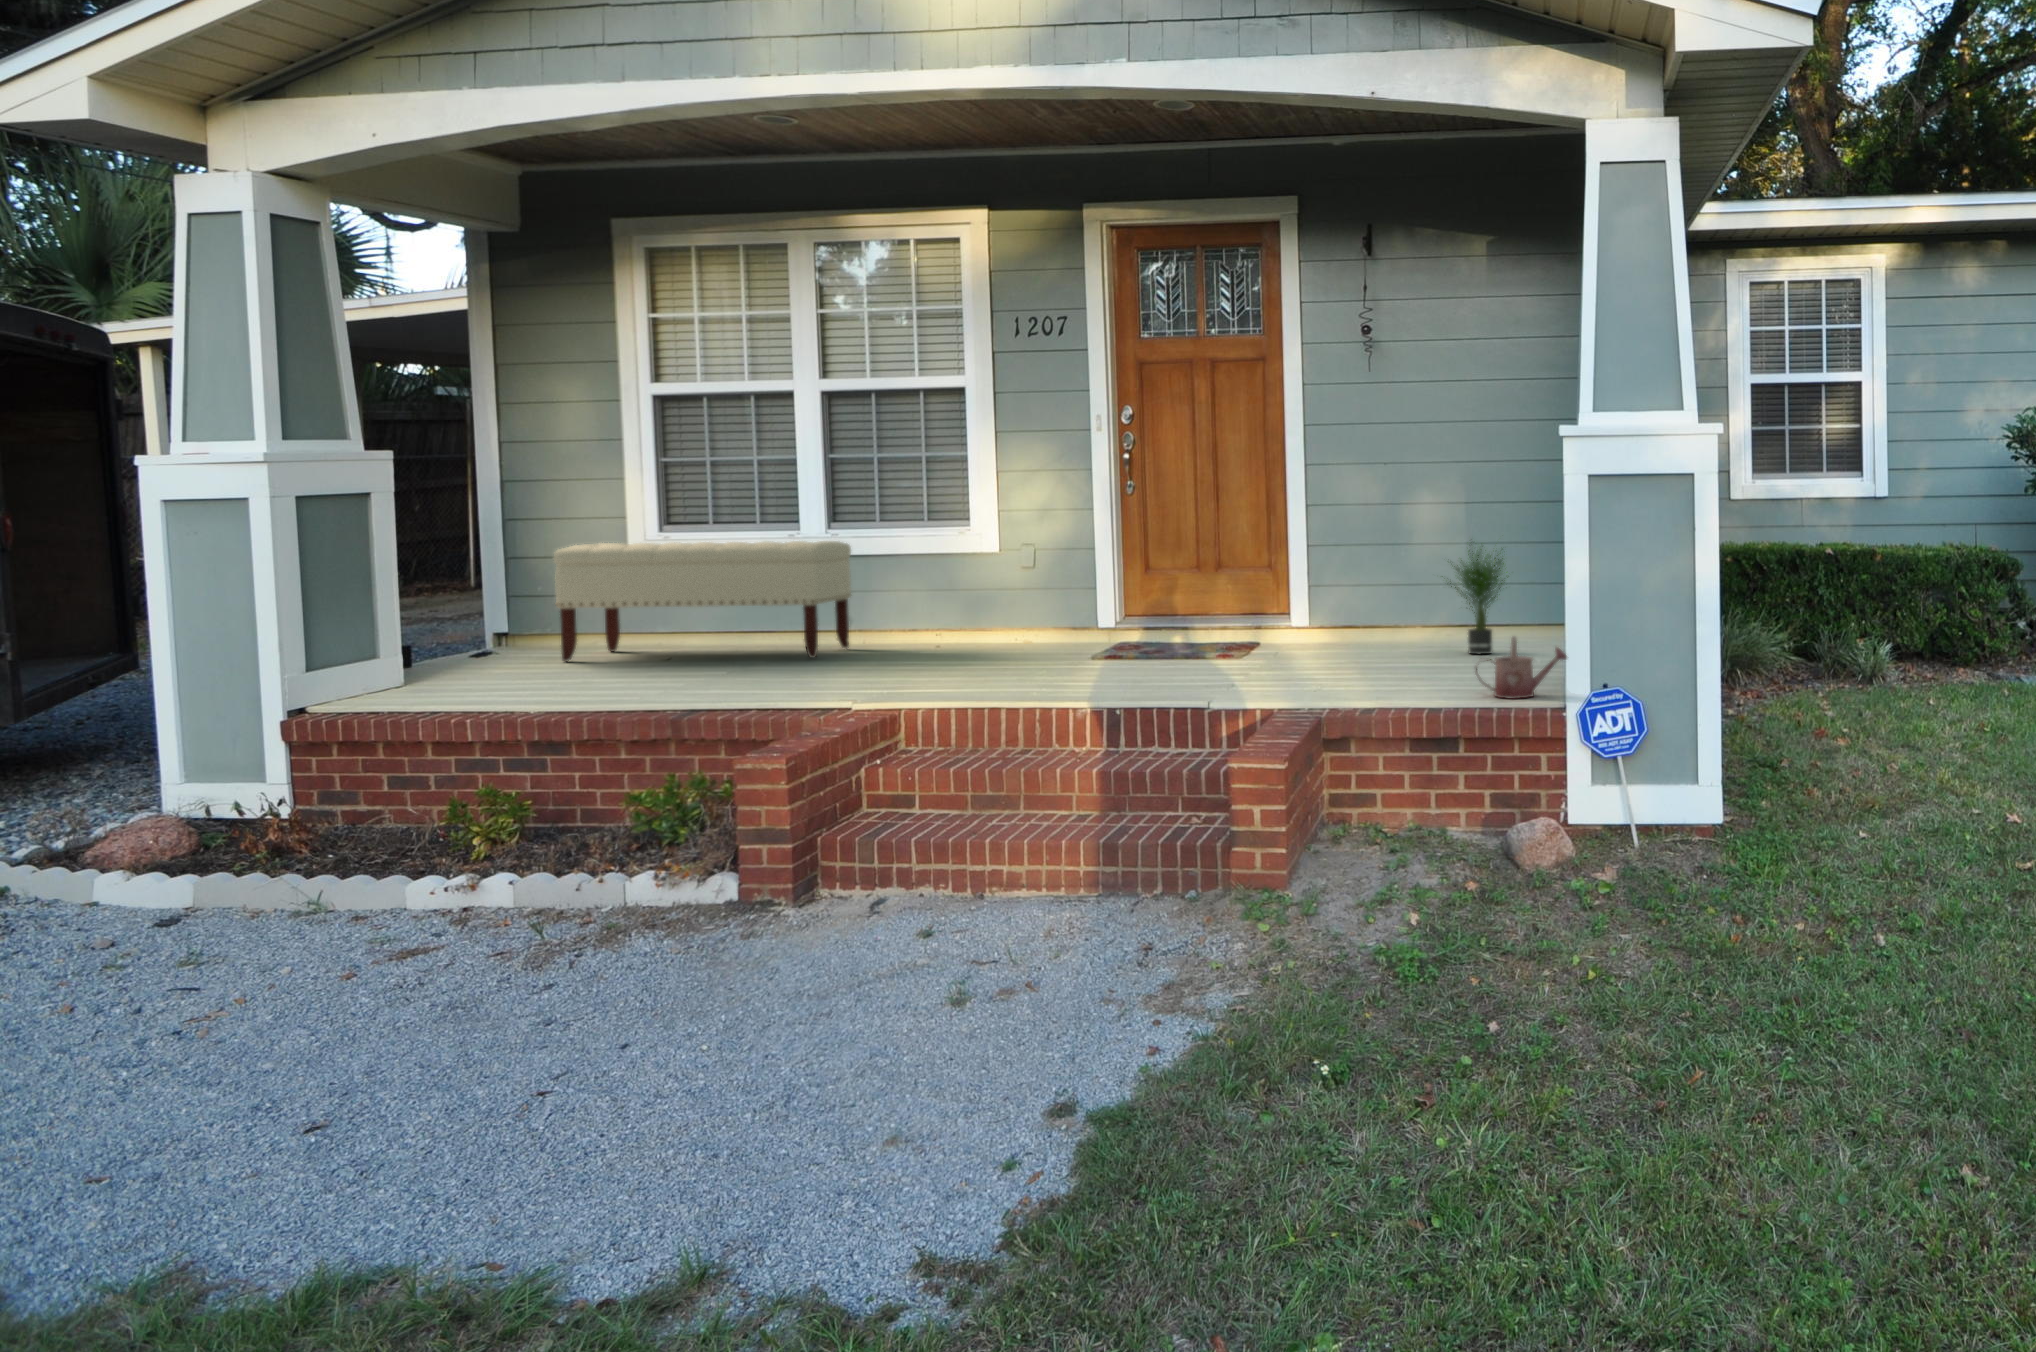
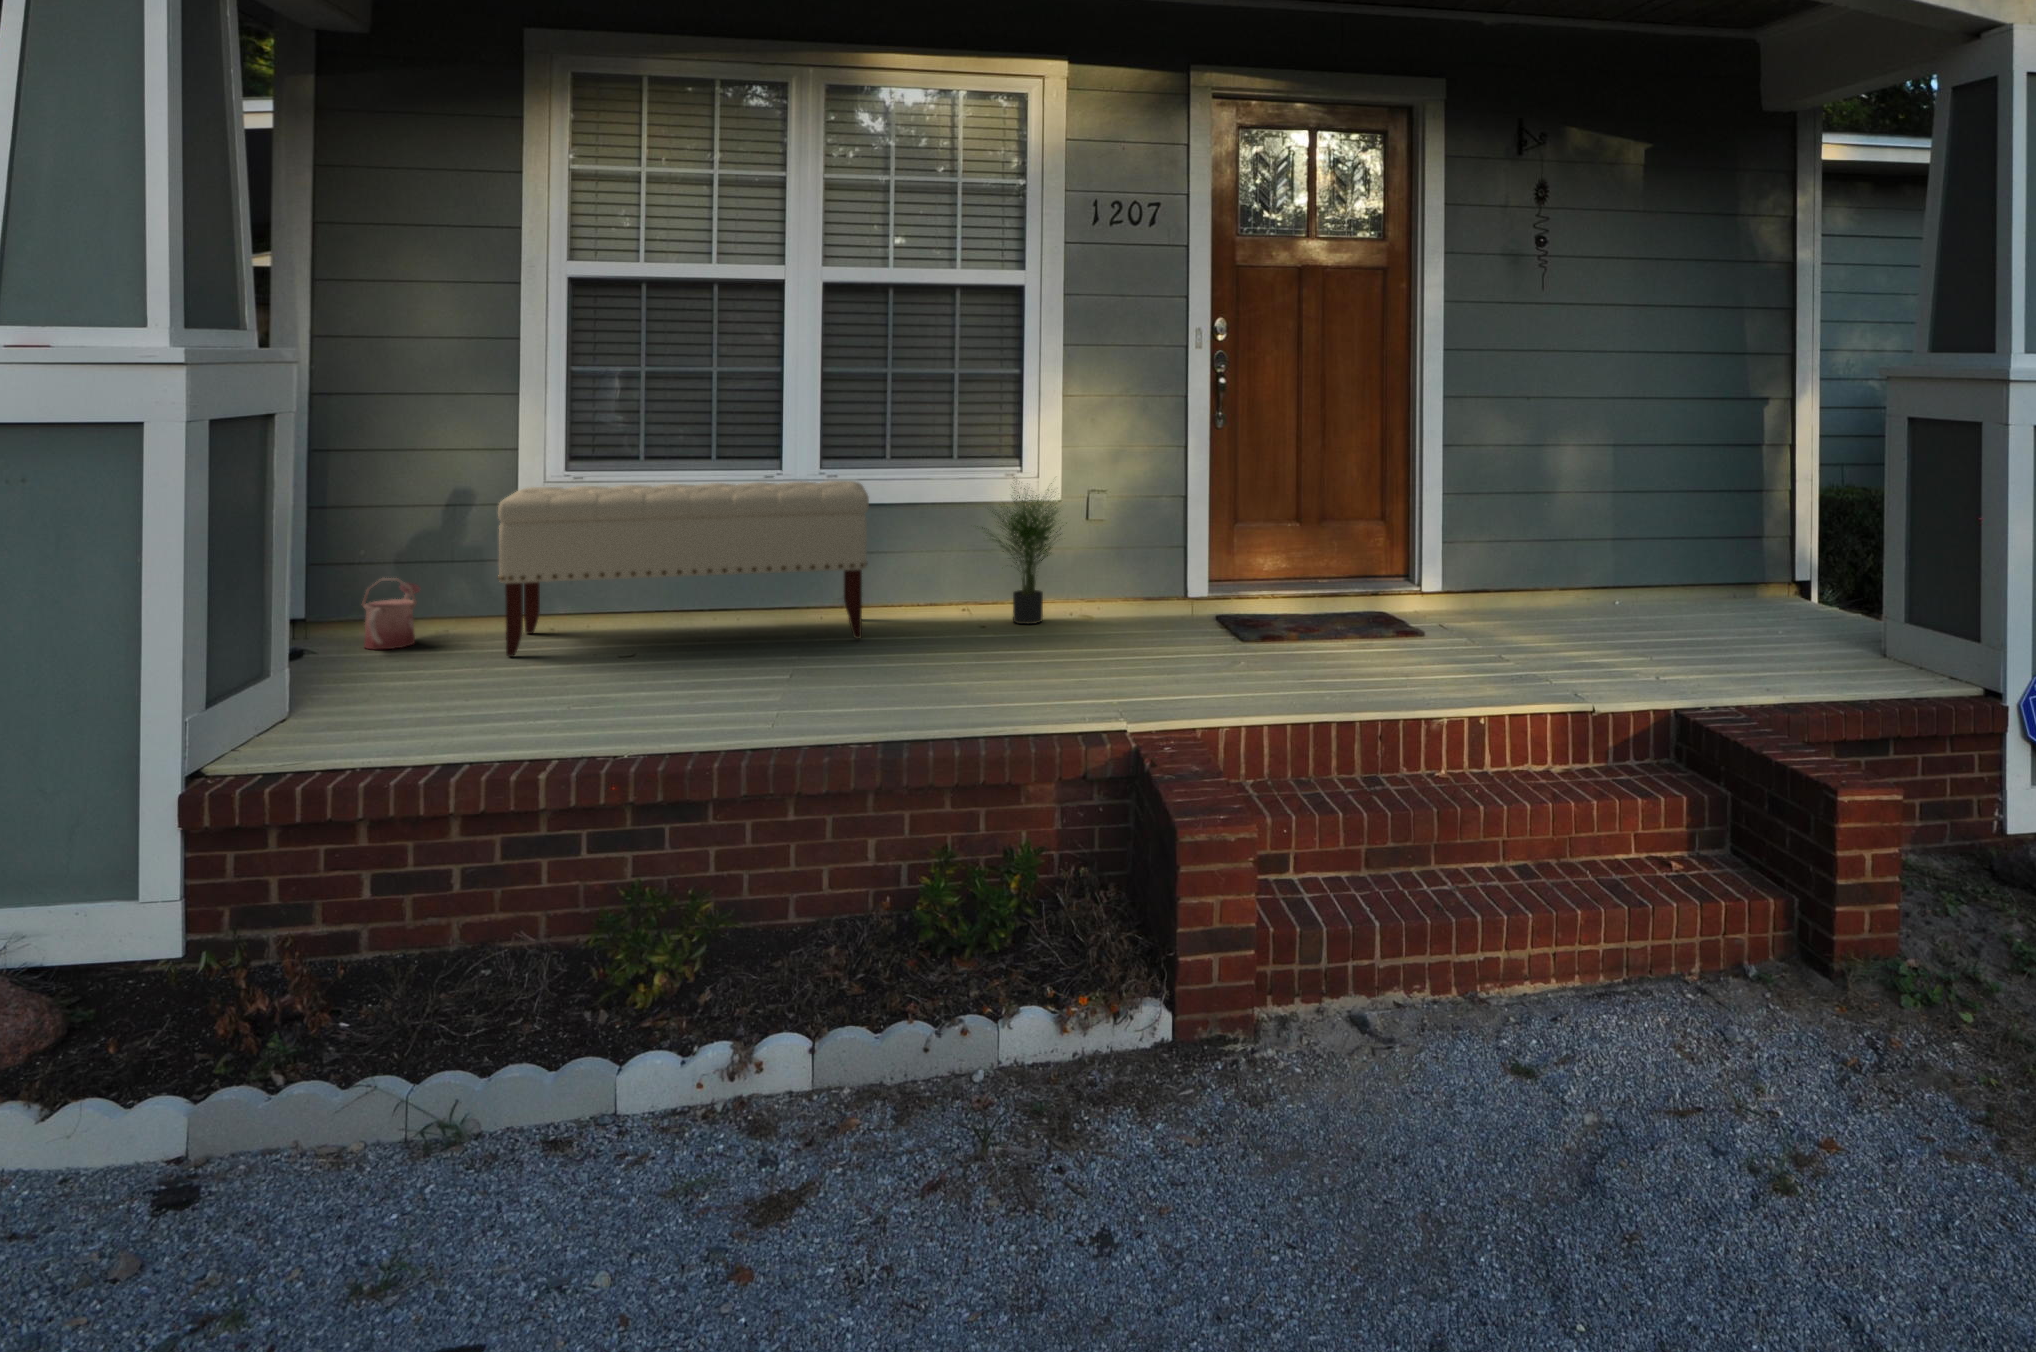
potted plant: present [1442,549,1508,654] -> present [977,483,1067,624]
watering can: present [1475,636,1567,699] -> present [362,578,420,649]

